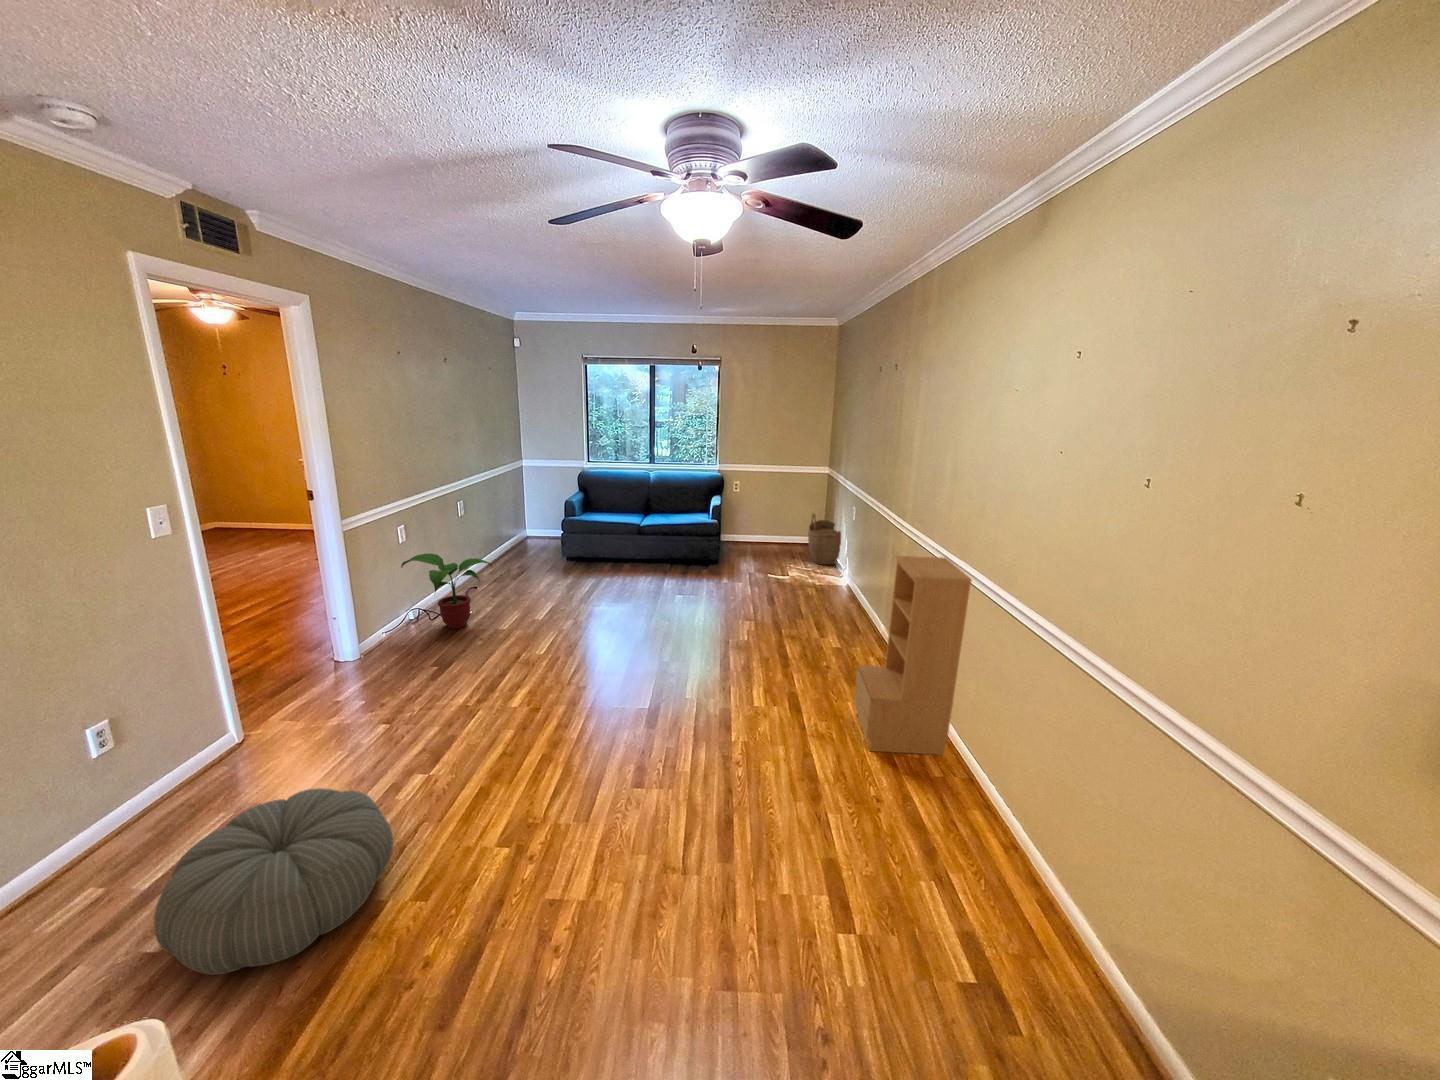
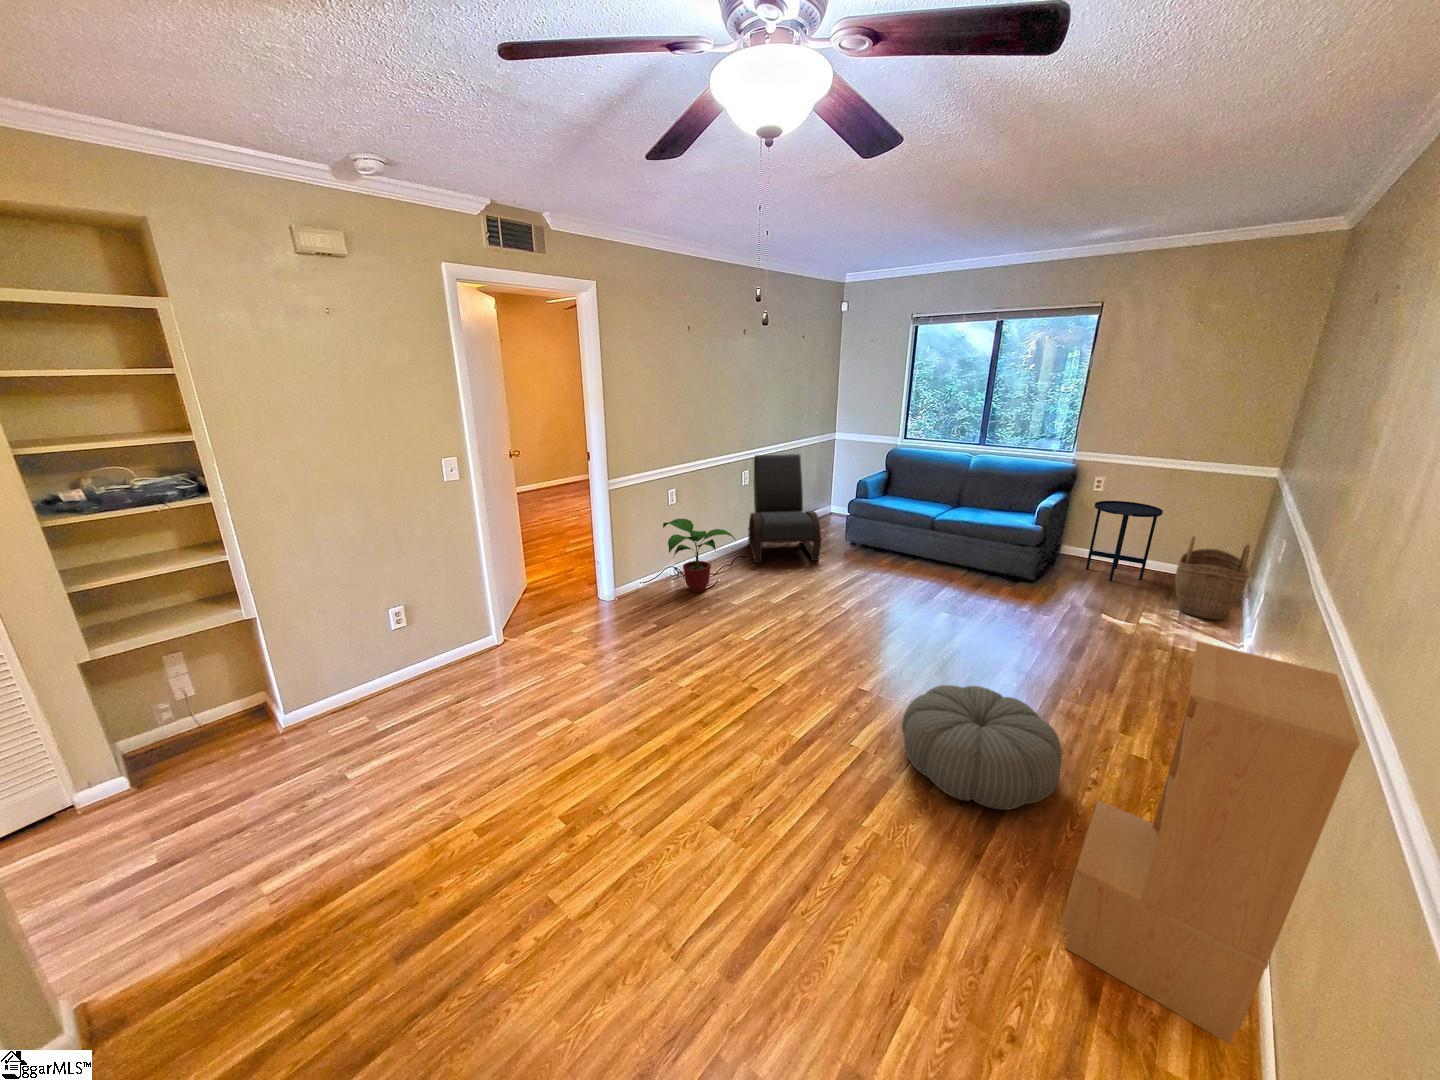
lounge chair: none [466,477,561,590] -> present [748,454,822,563]
side table: none [752,495,791,552] -> present [1086,501,1163,581]
pouf: present [154,788,393,975] -> present [902,685,1062,810]

